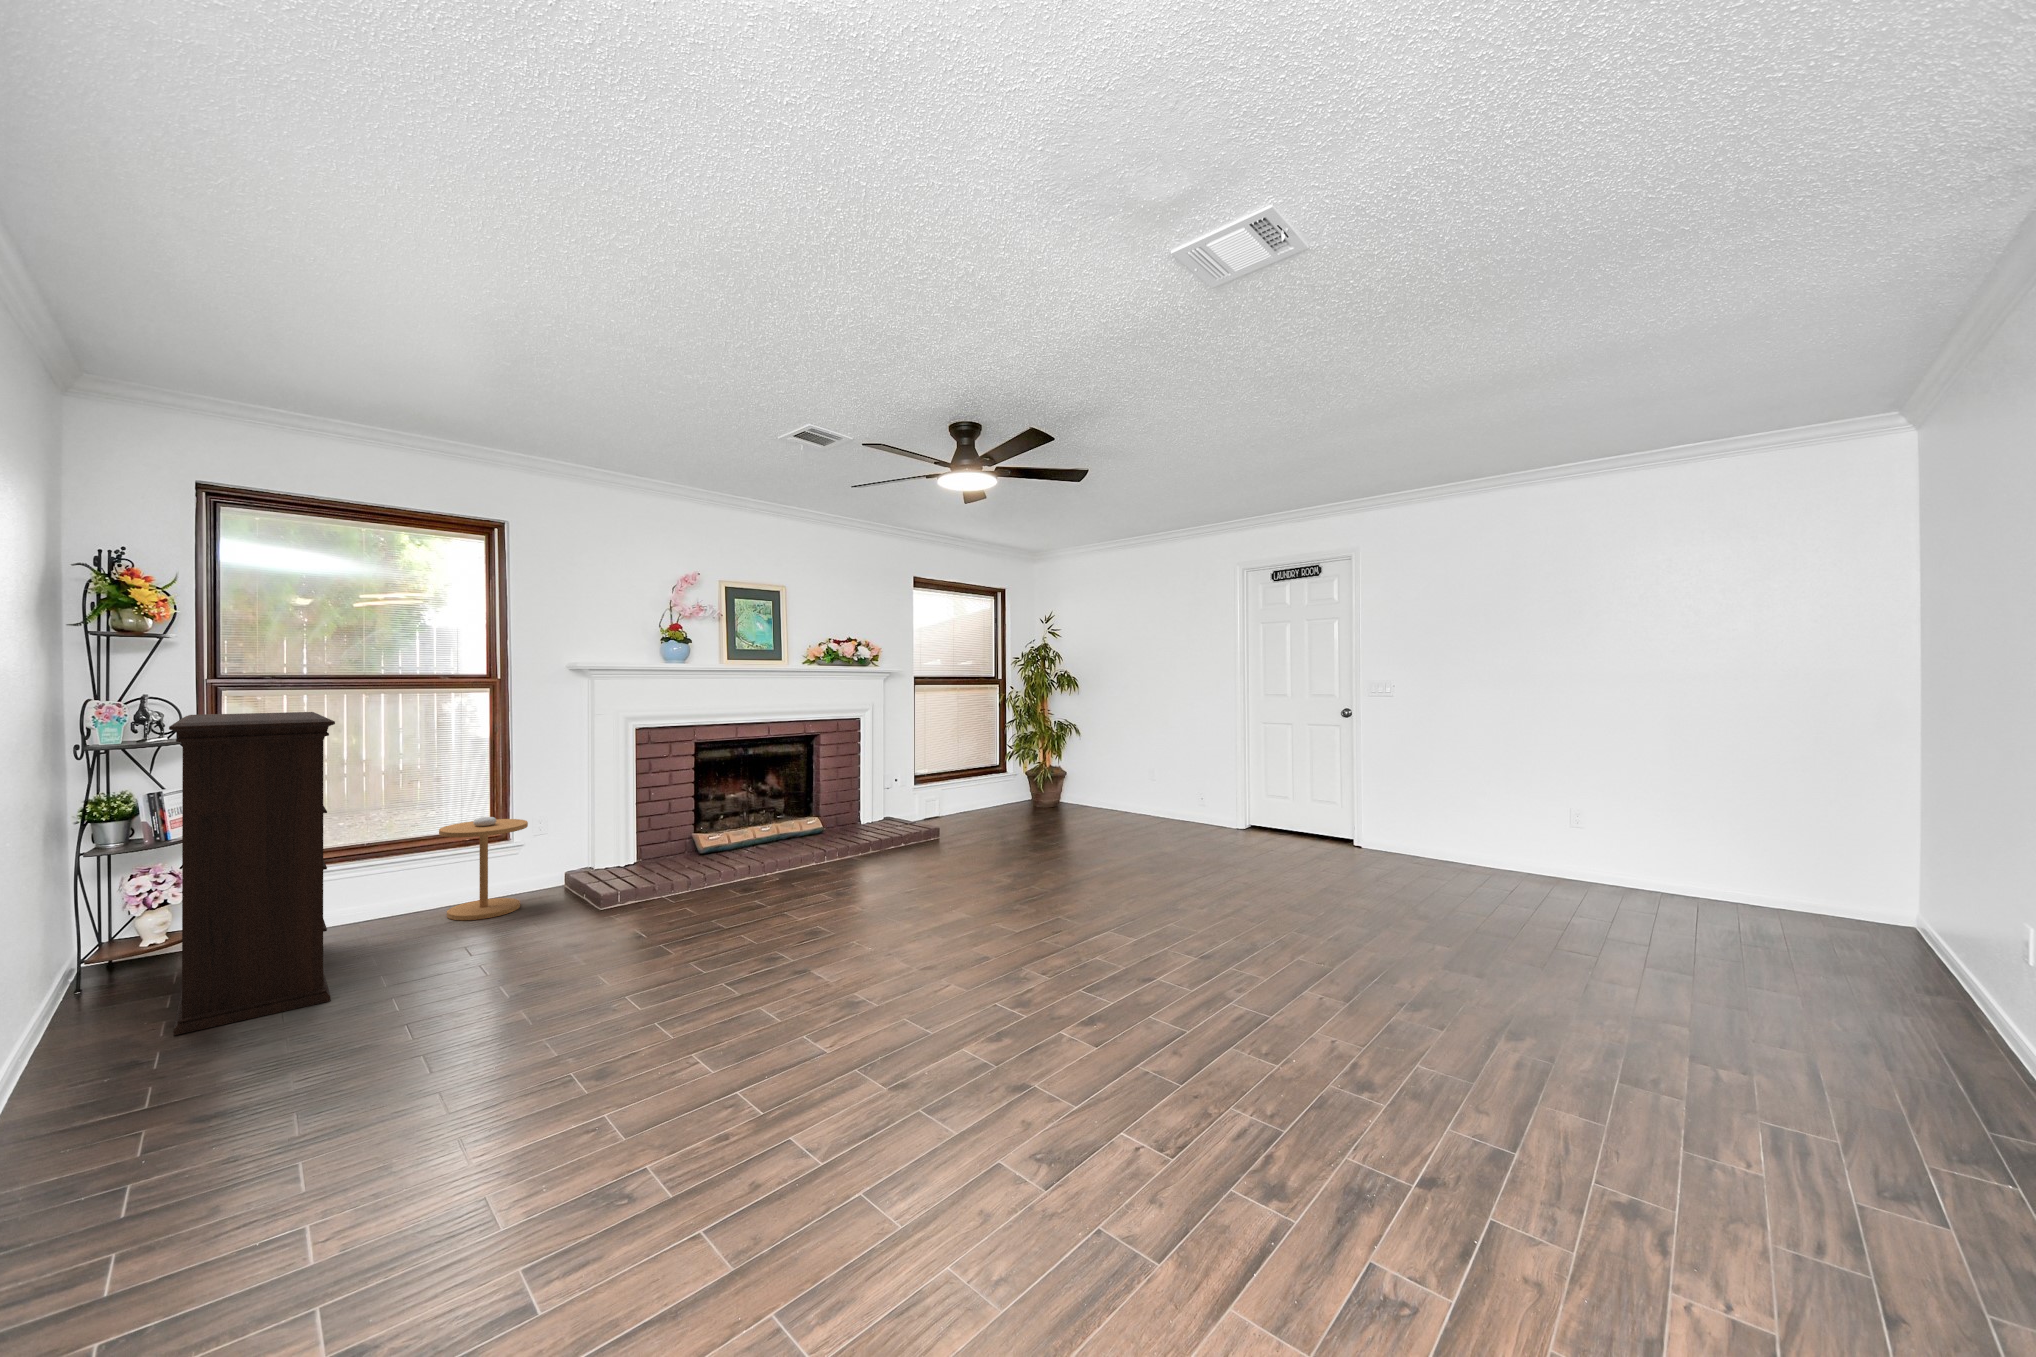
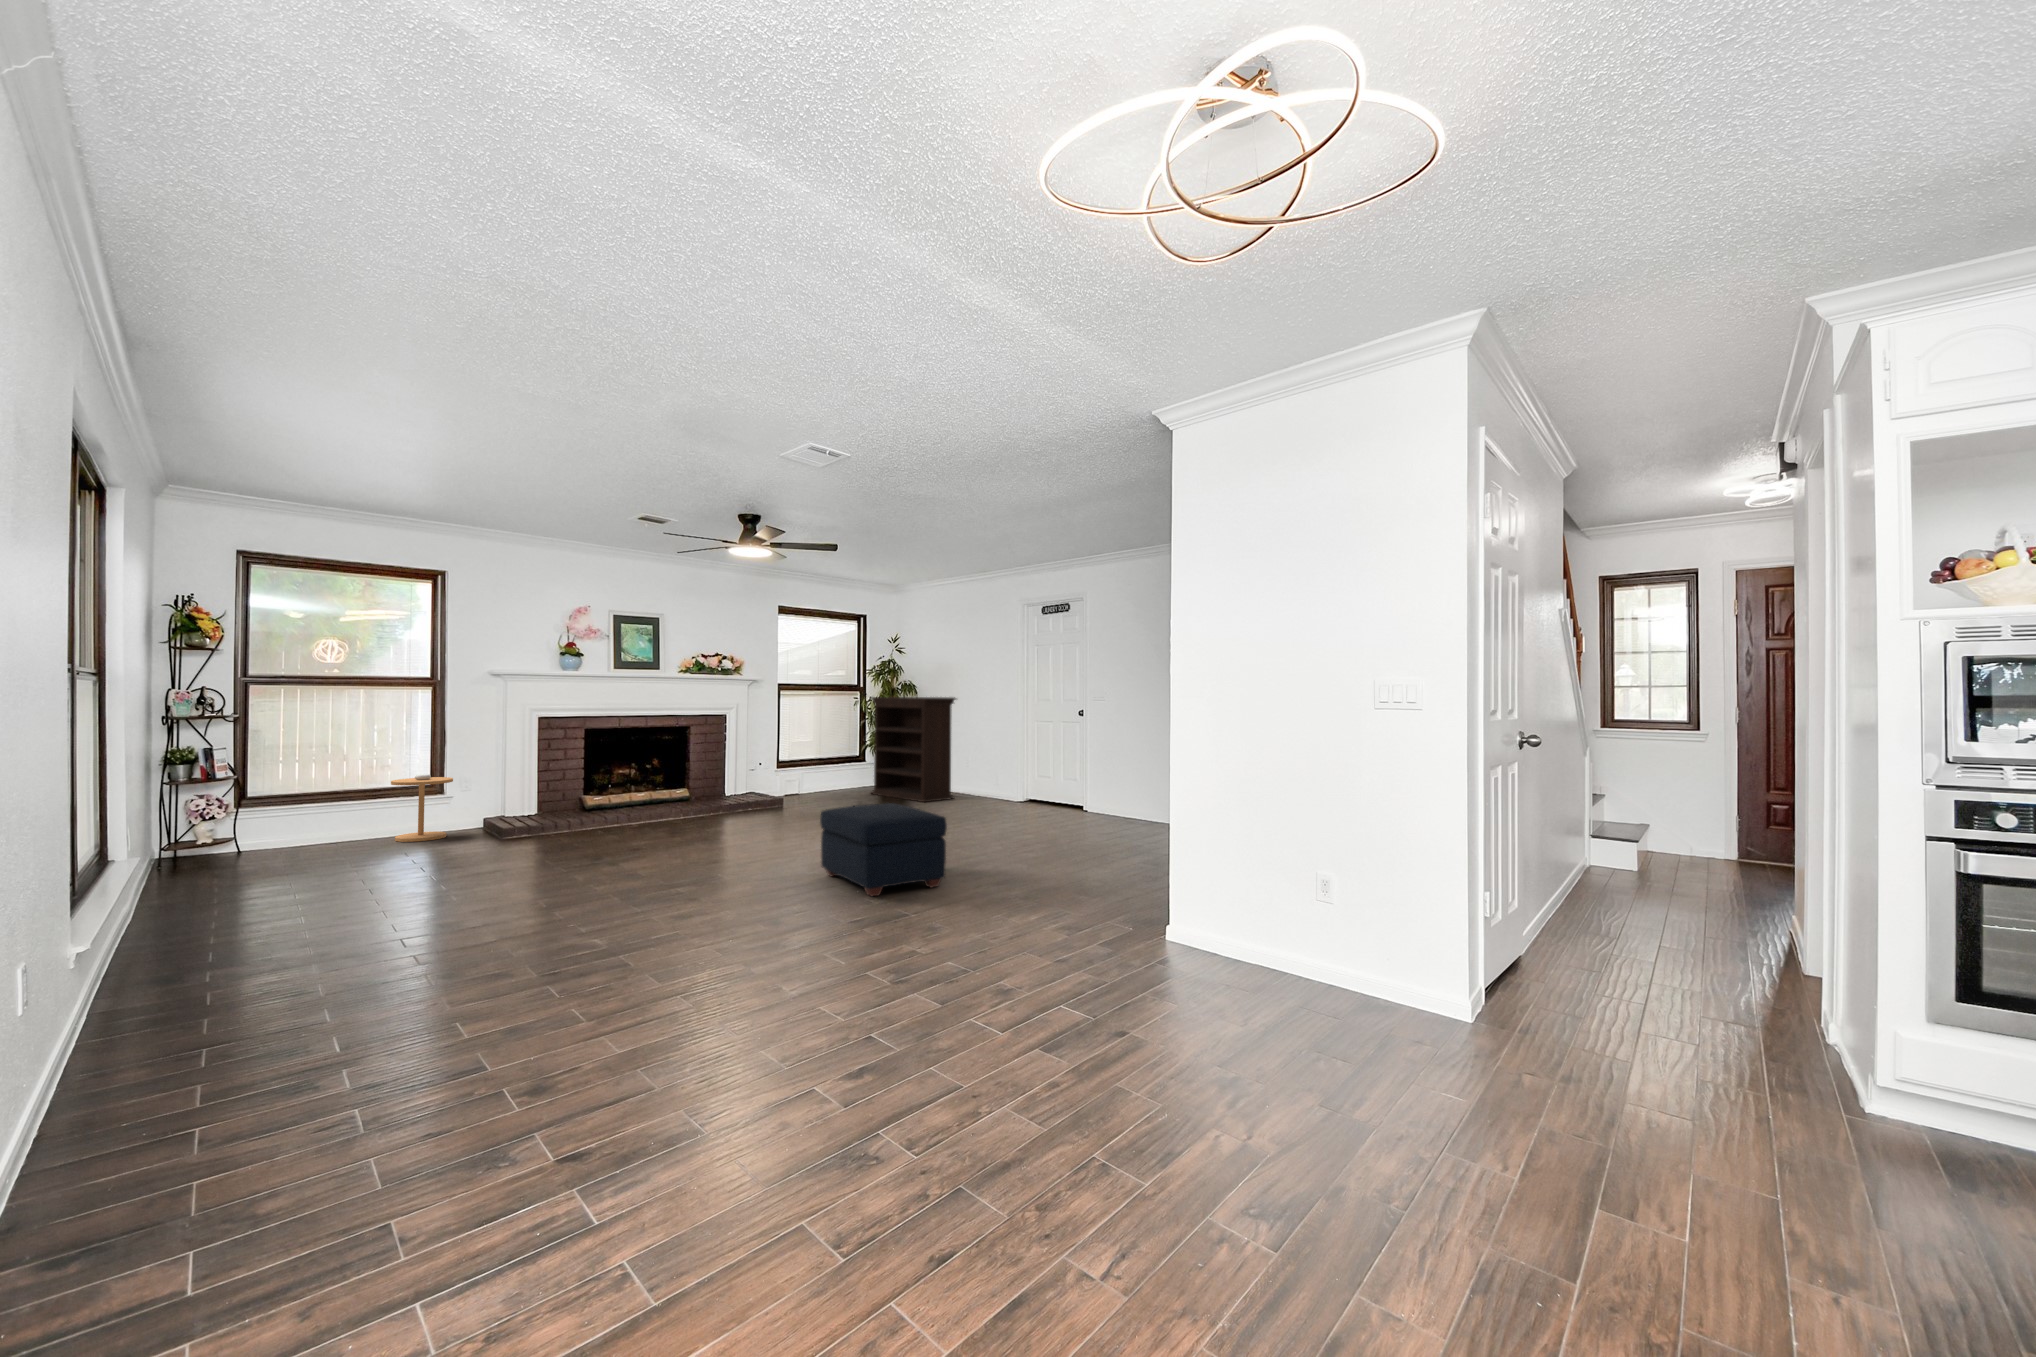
bookshelf: present [169,712,335,1035] -> present [871,697,956,802]
ottoman: none [1178,877,1436,1074] -> present [820,803,947,896]

